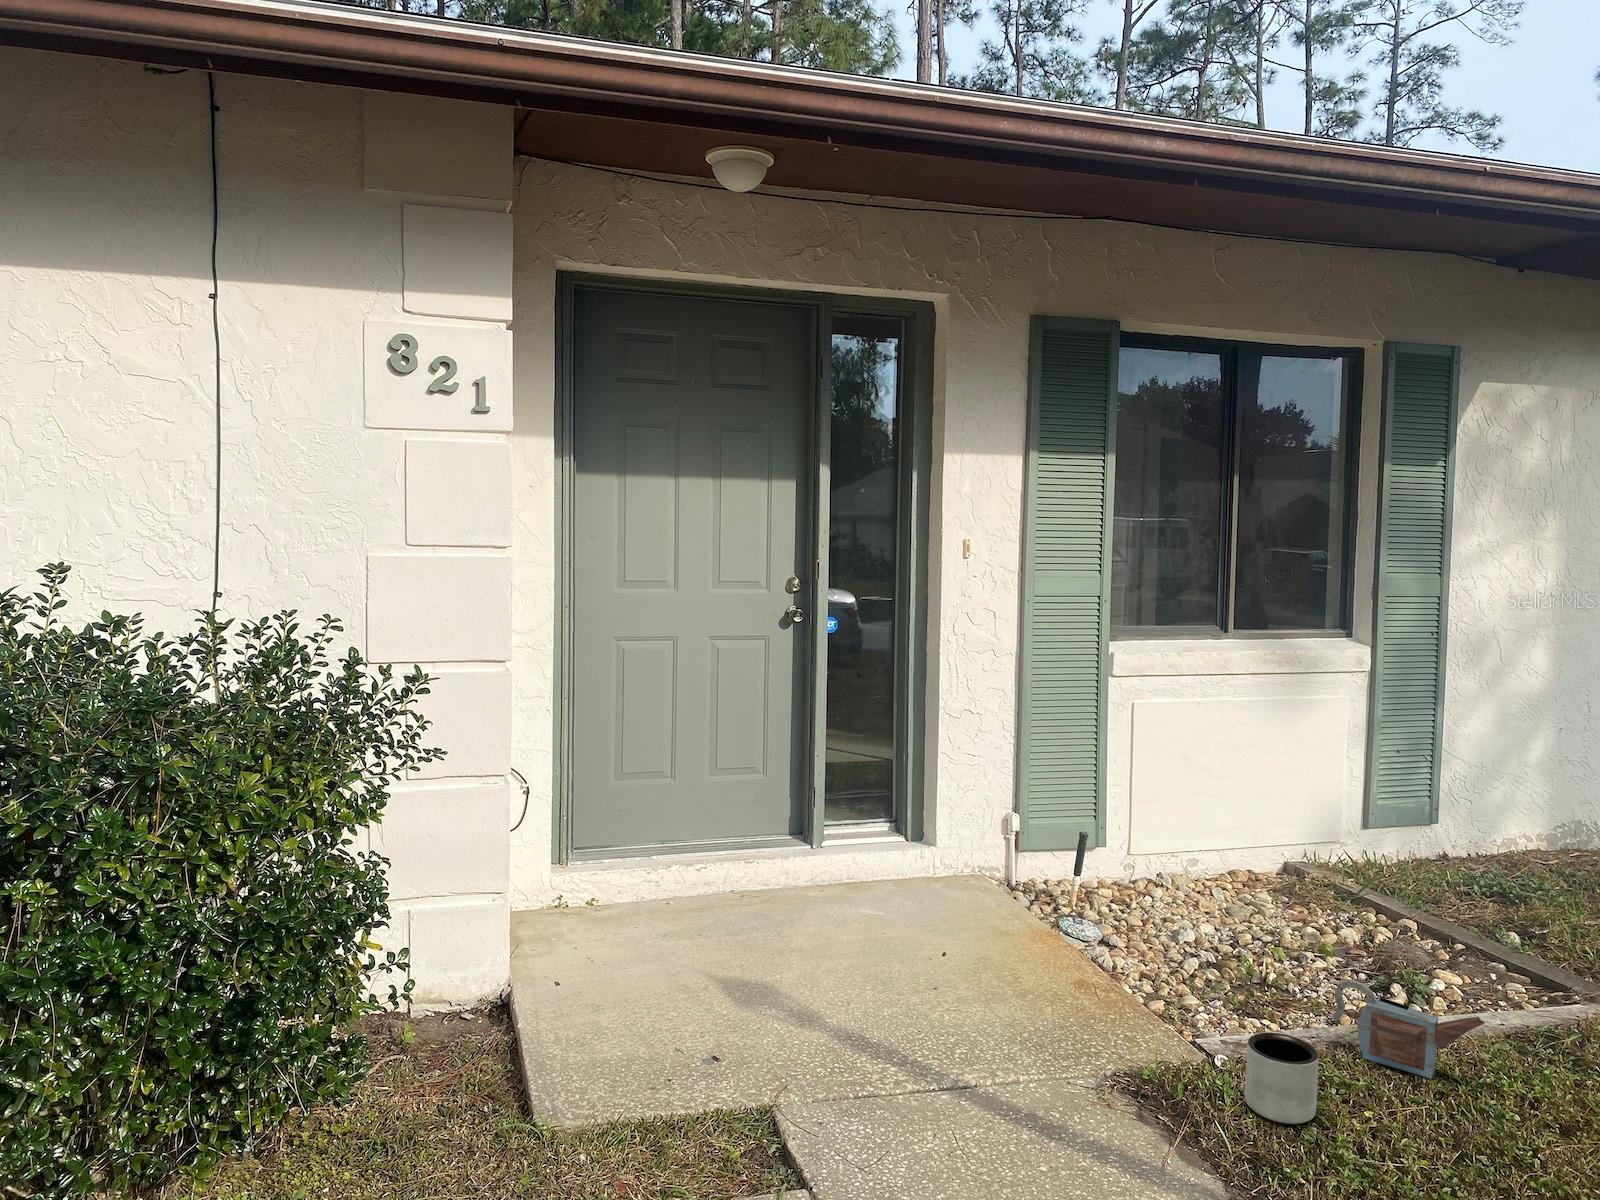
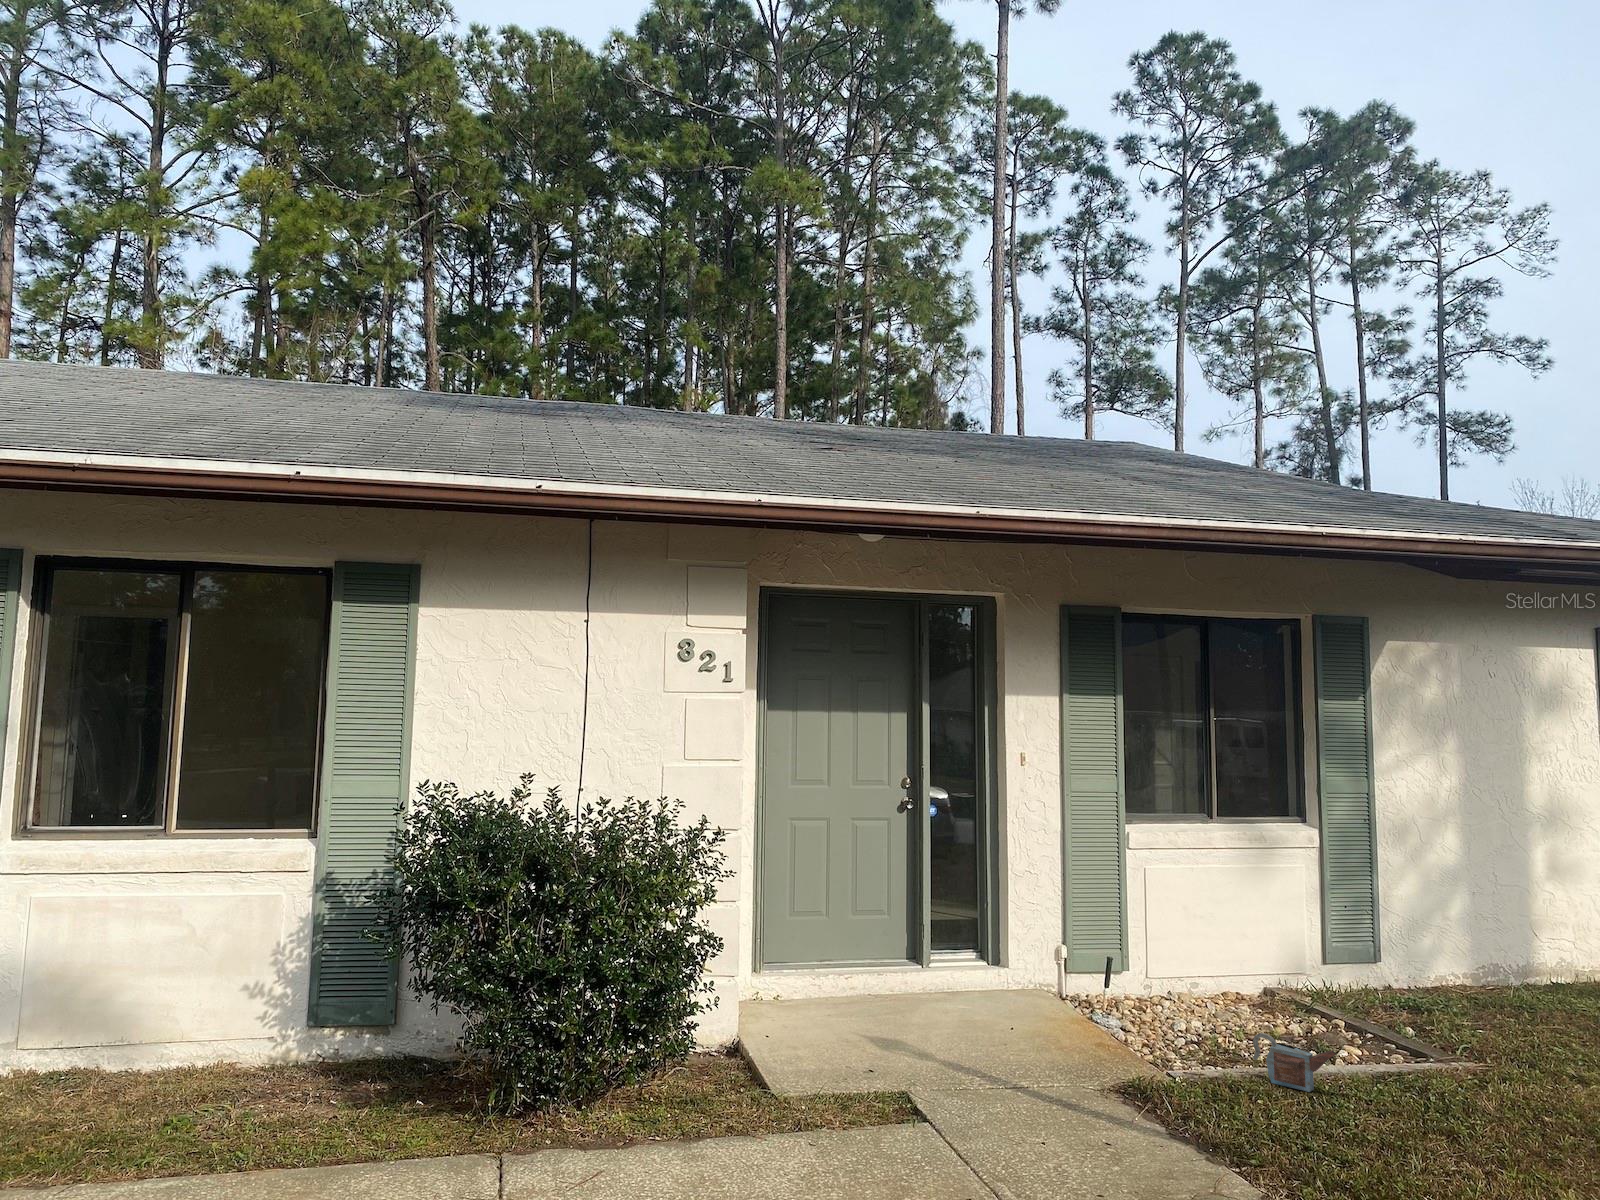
planter: present [1245,1033,1319,1124] -> none [1188,1056,1229,1106]

